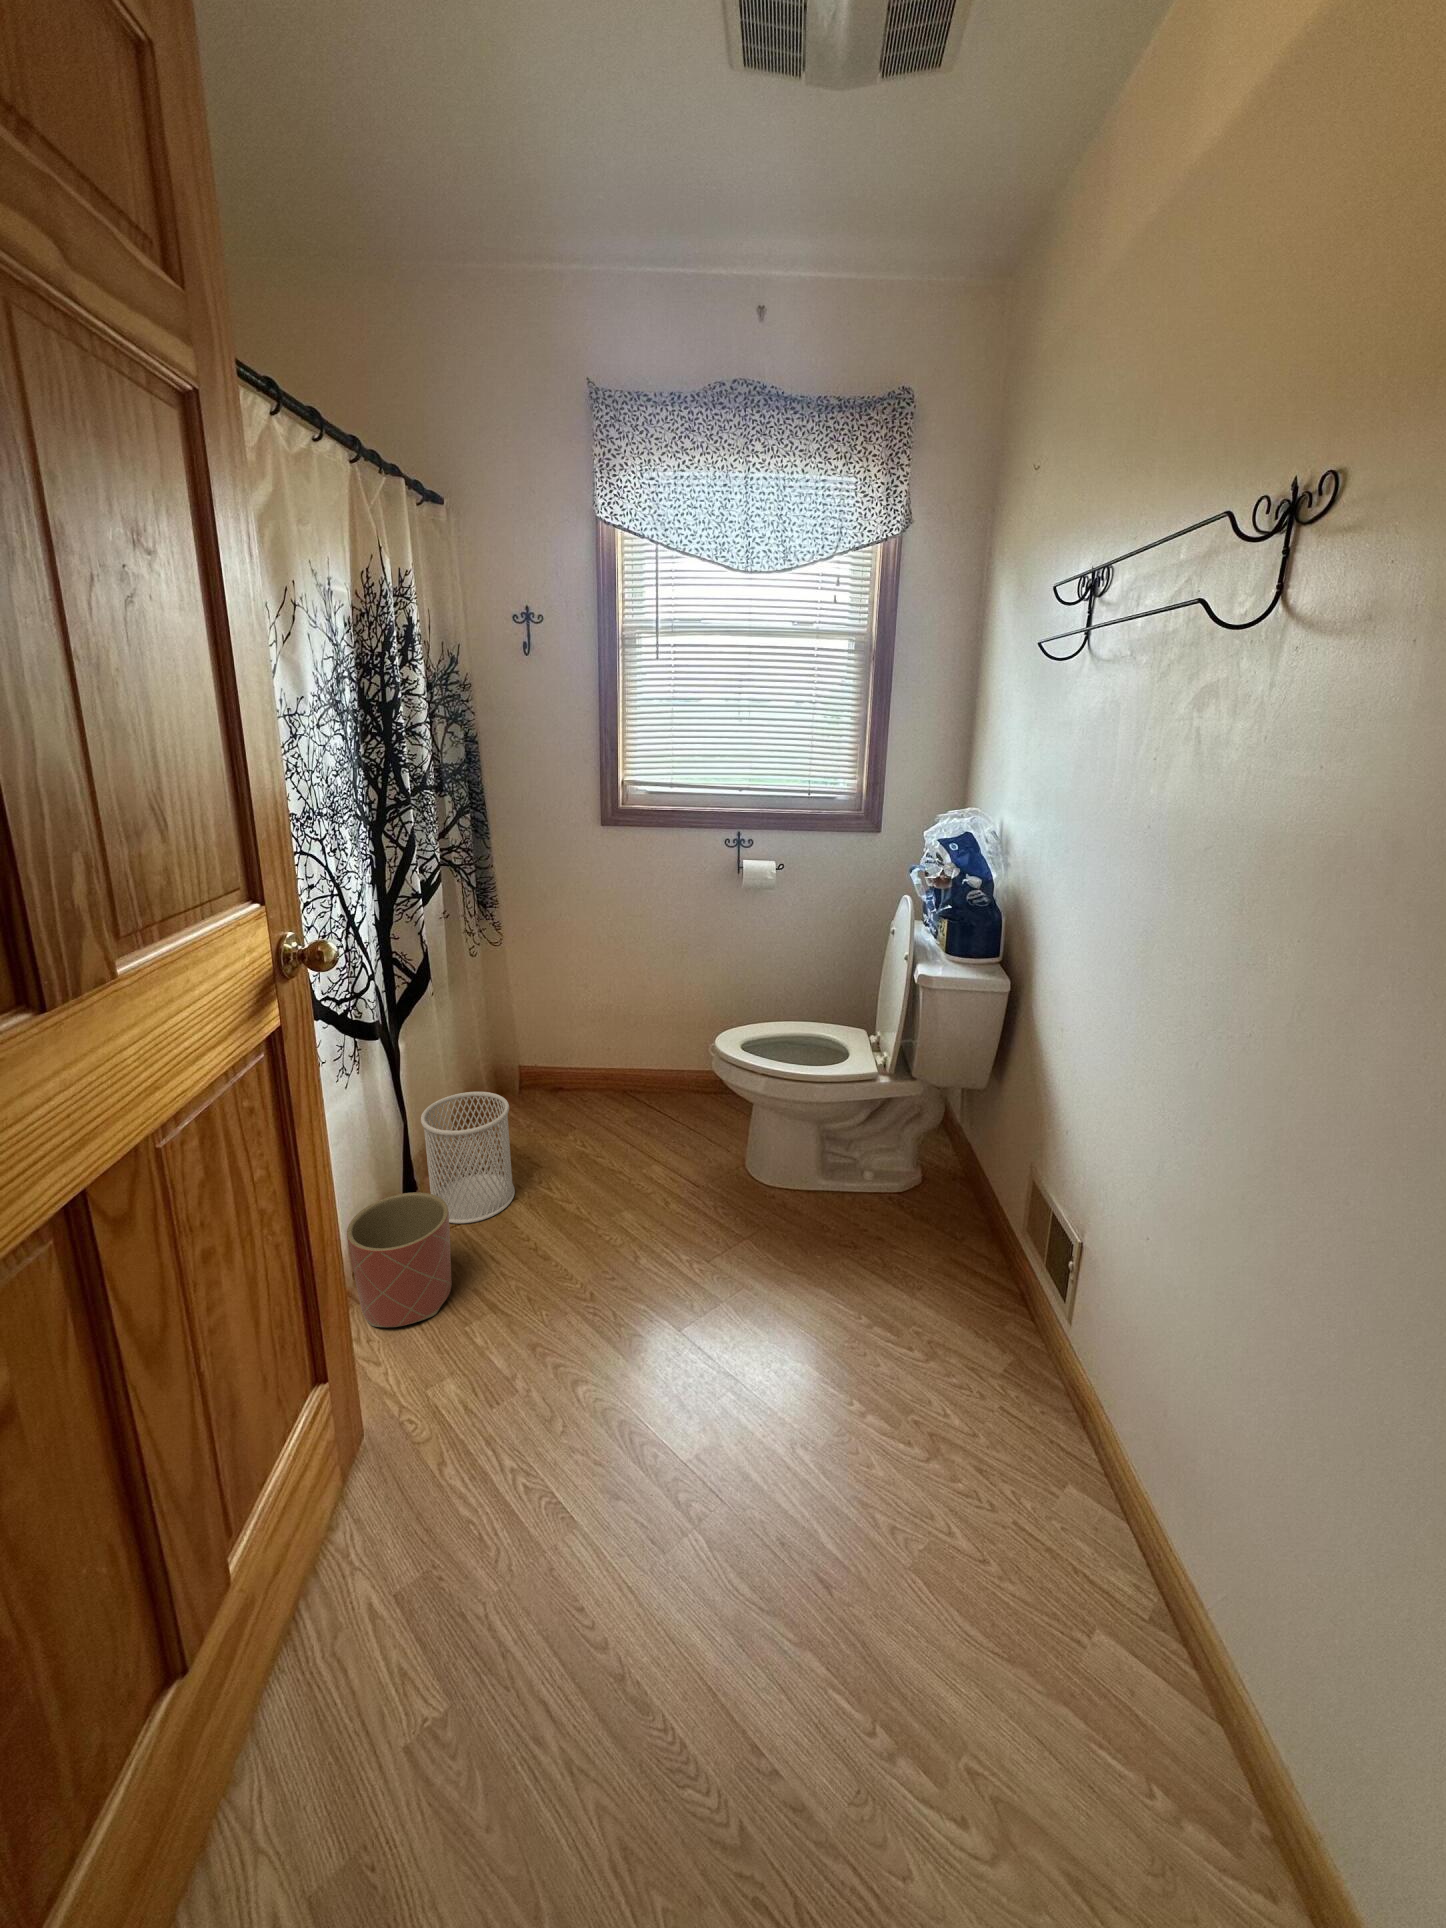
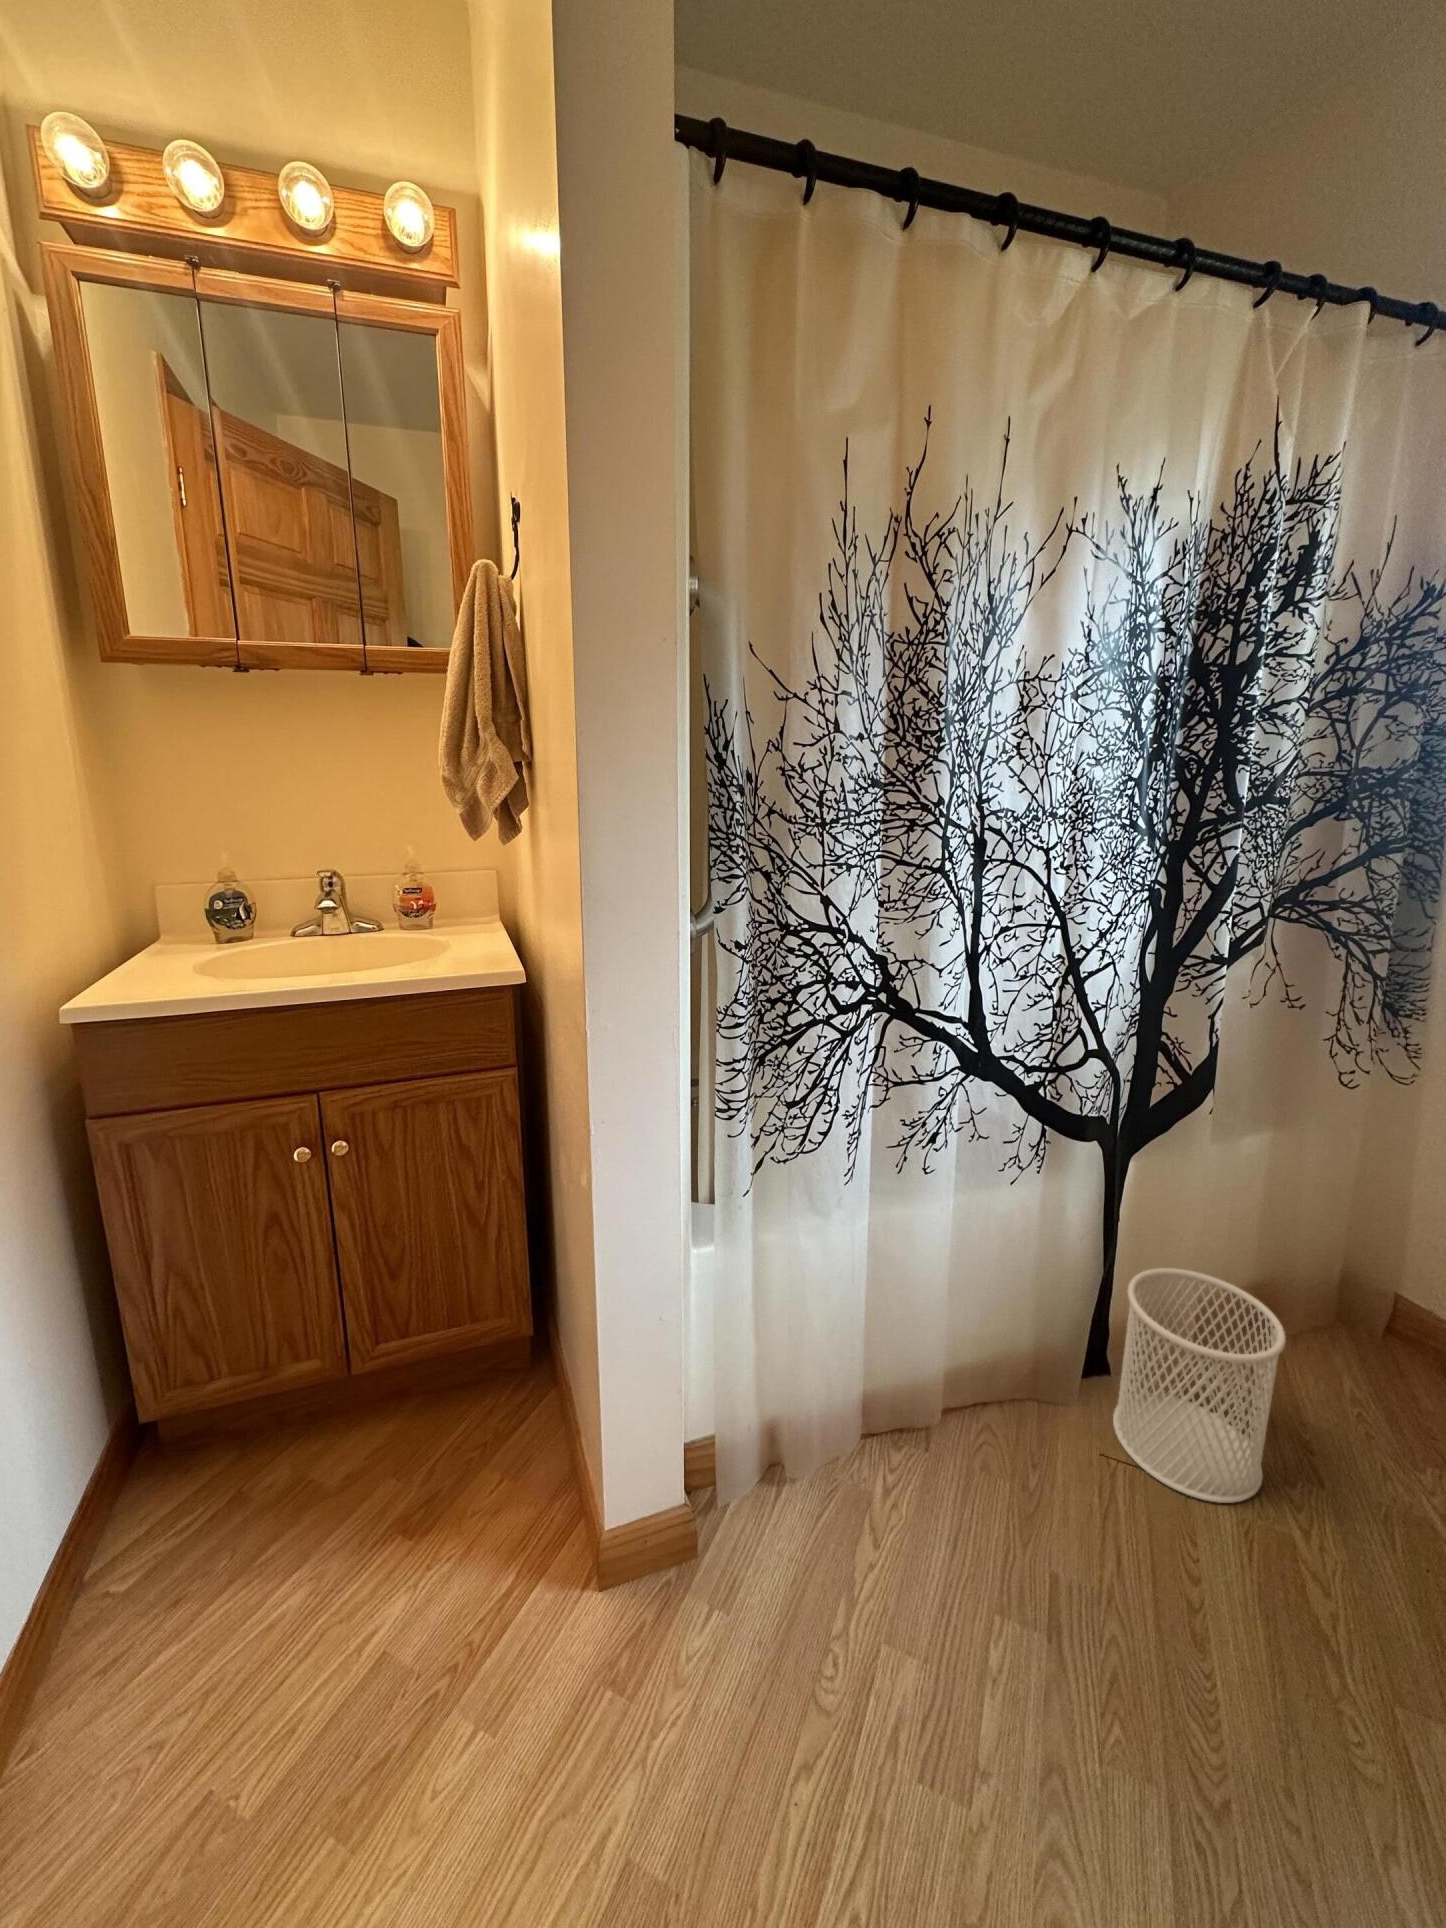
planter: present [347,1192,452,1327] -> none [941,1346,1084,1564]

